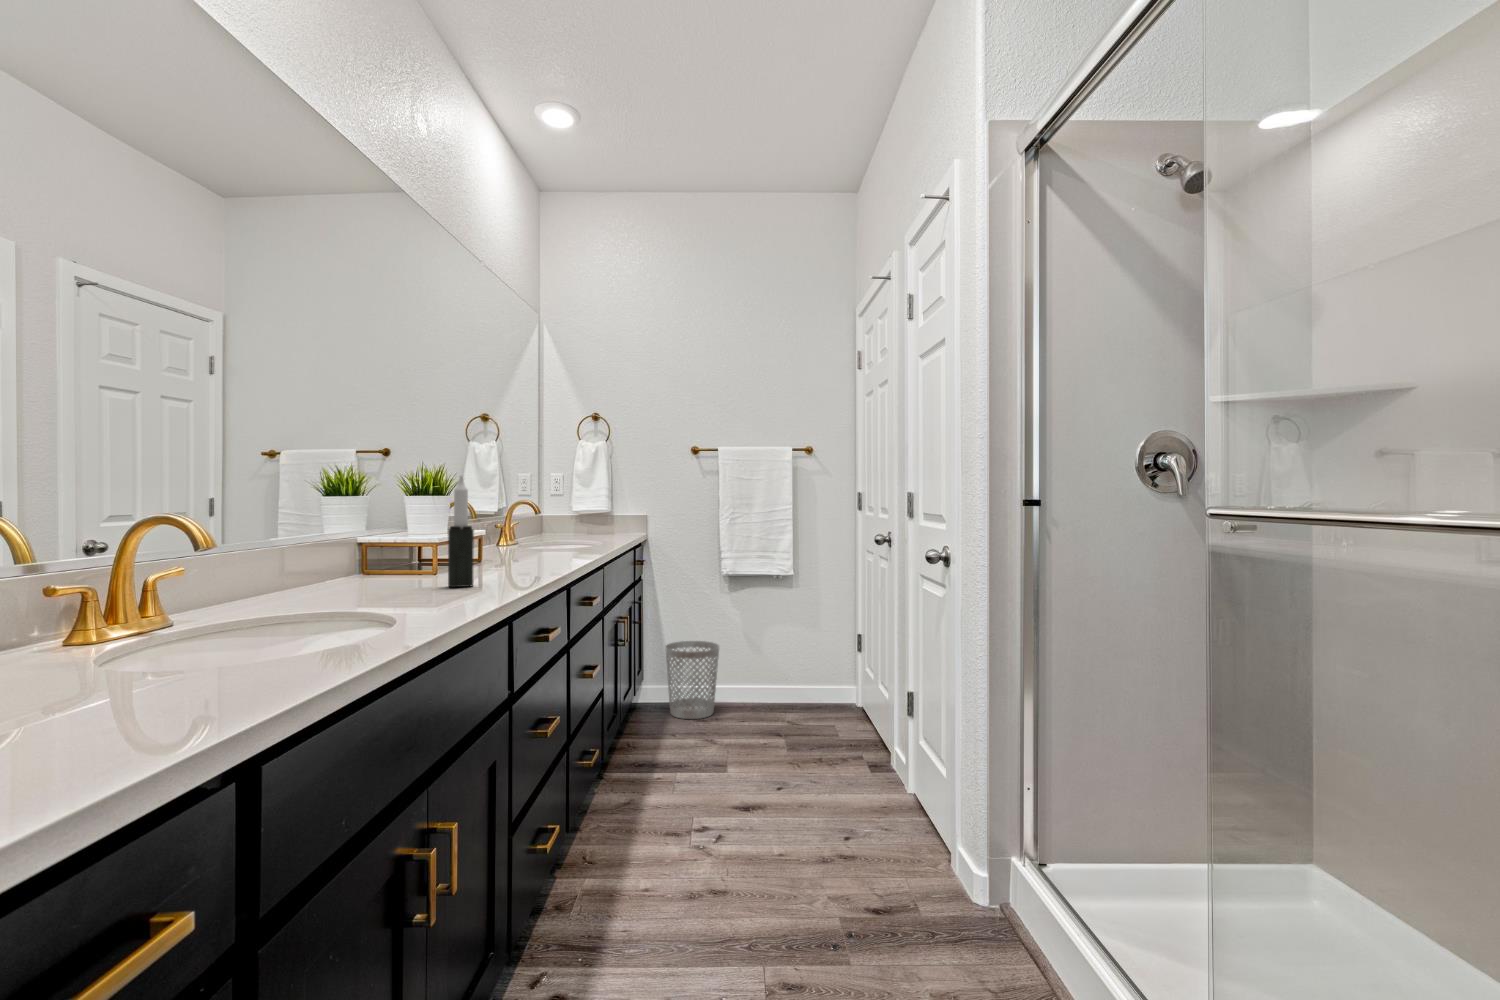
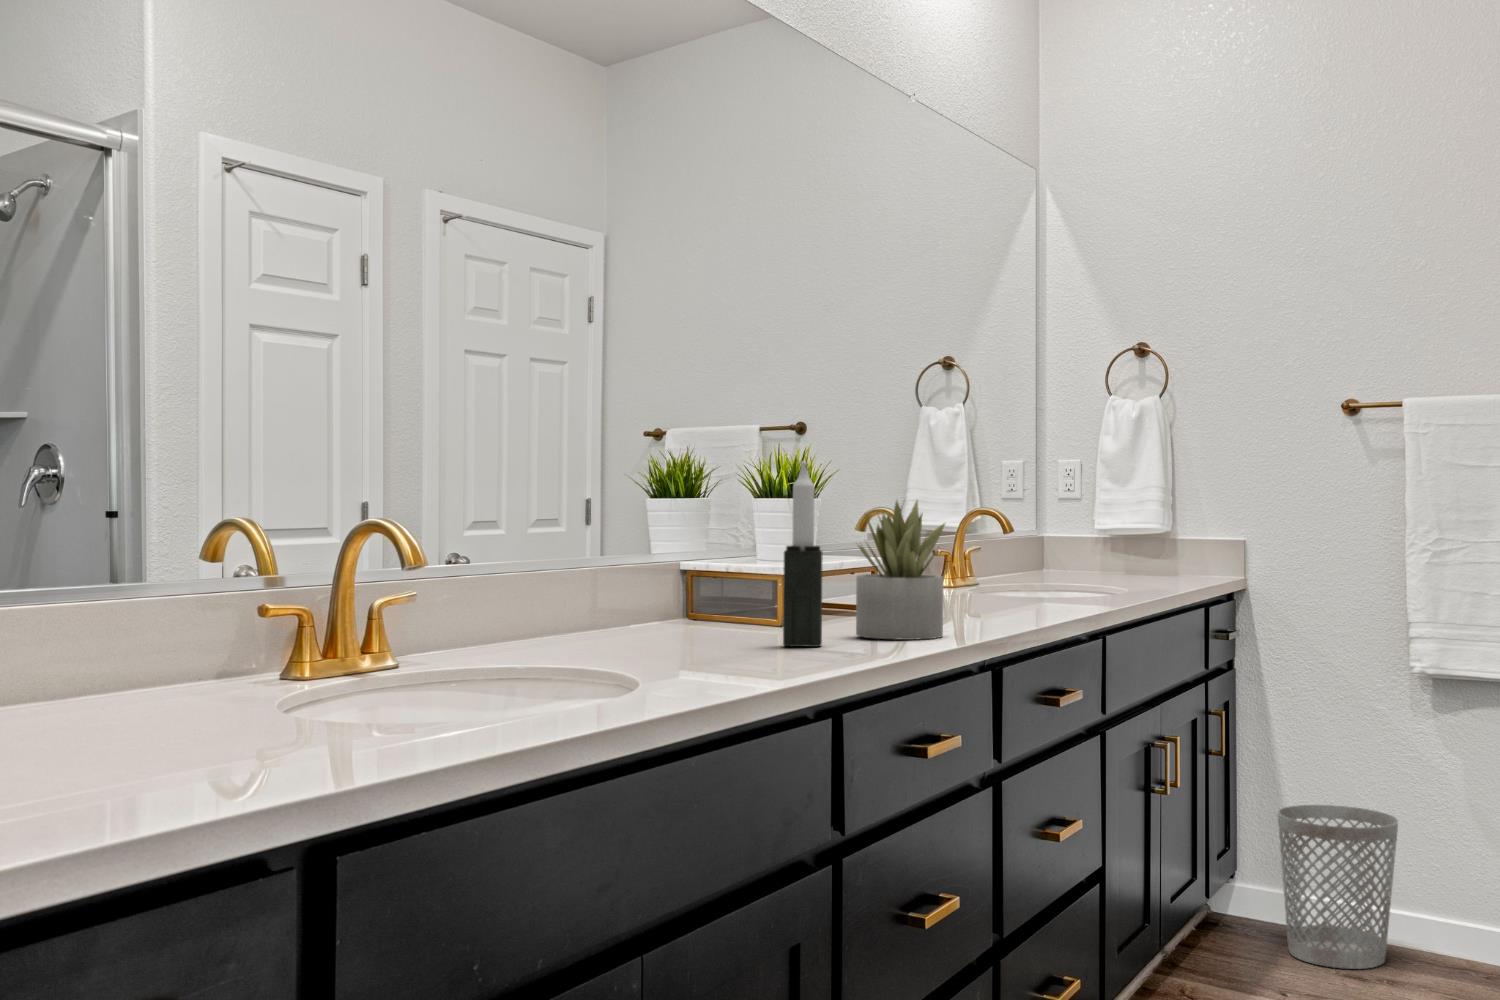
succulent plant: none [484,496,539,579] -> present [856,500,945,640]

